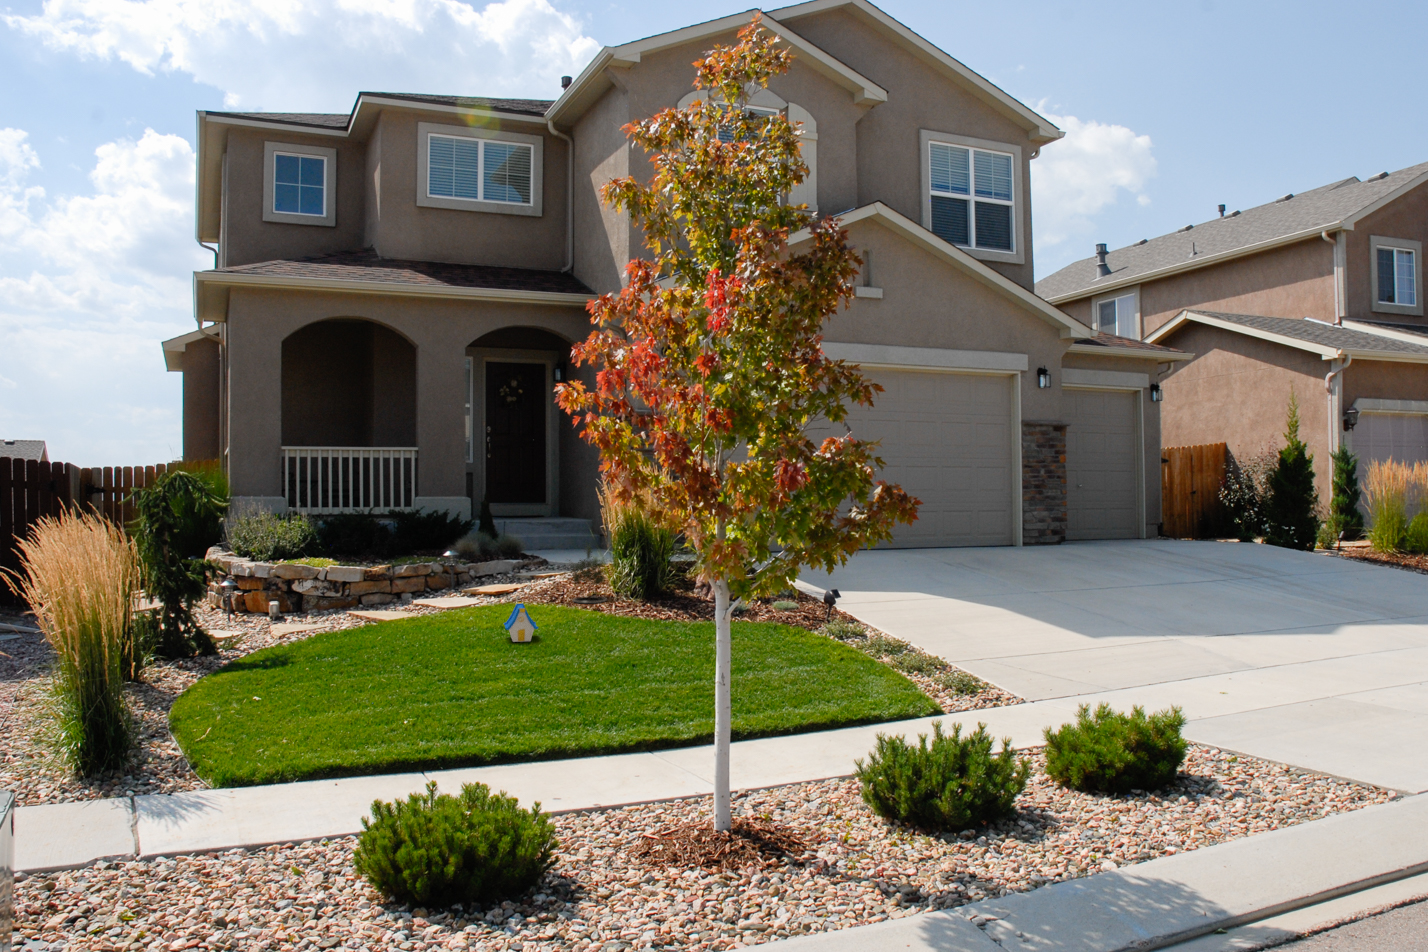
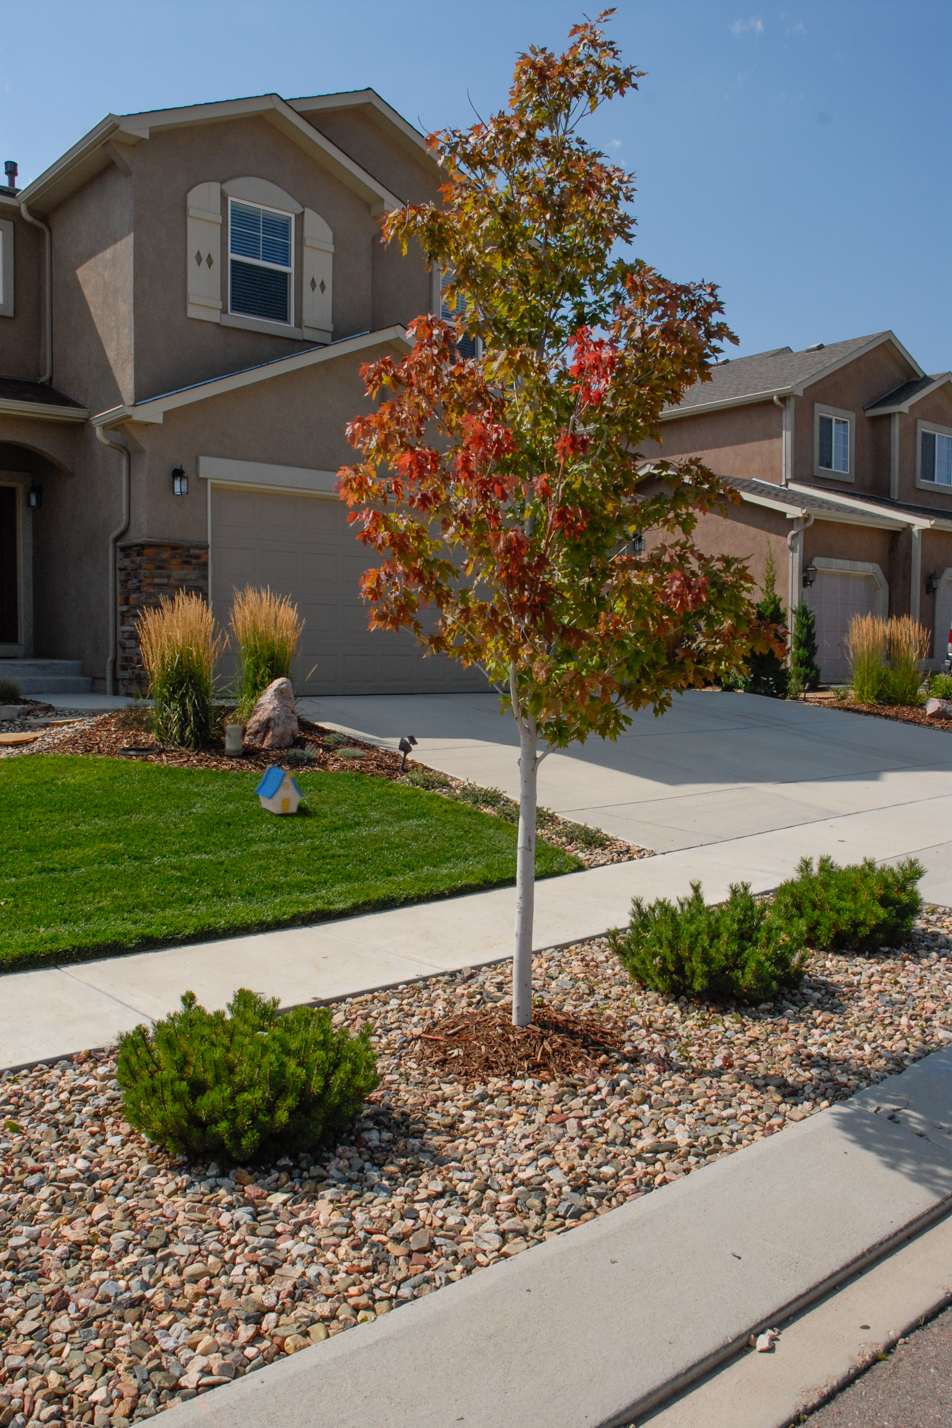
watering can: none [656,568,677,605] -> present [224,713,244,756]
toy house: present [504,602,538,642] -> present [254,765,305,814]

